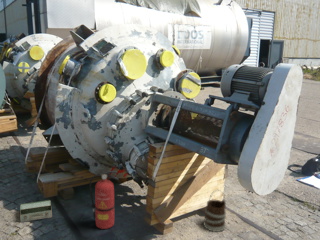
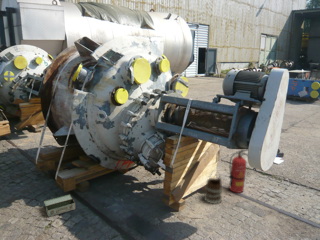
fire extinguisher: present [90,171,118,229] -> present [229,149,247,193]

